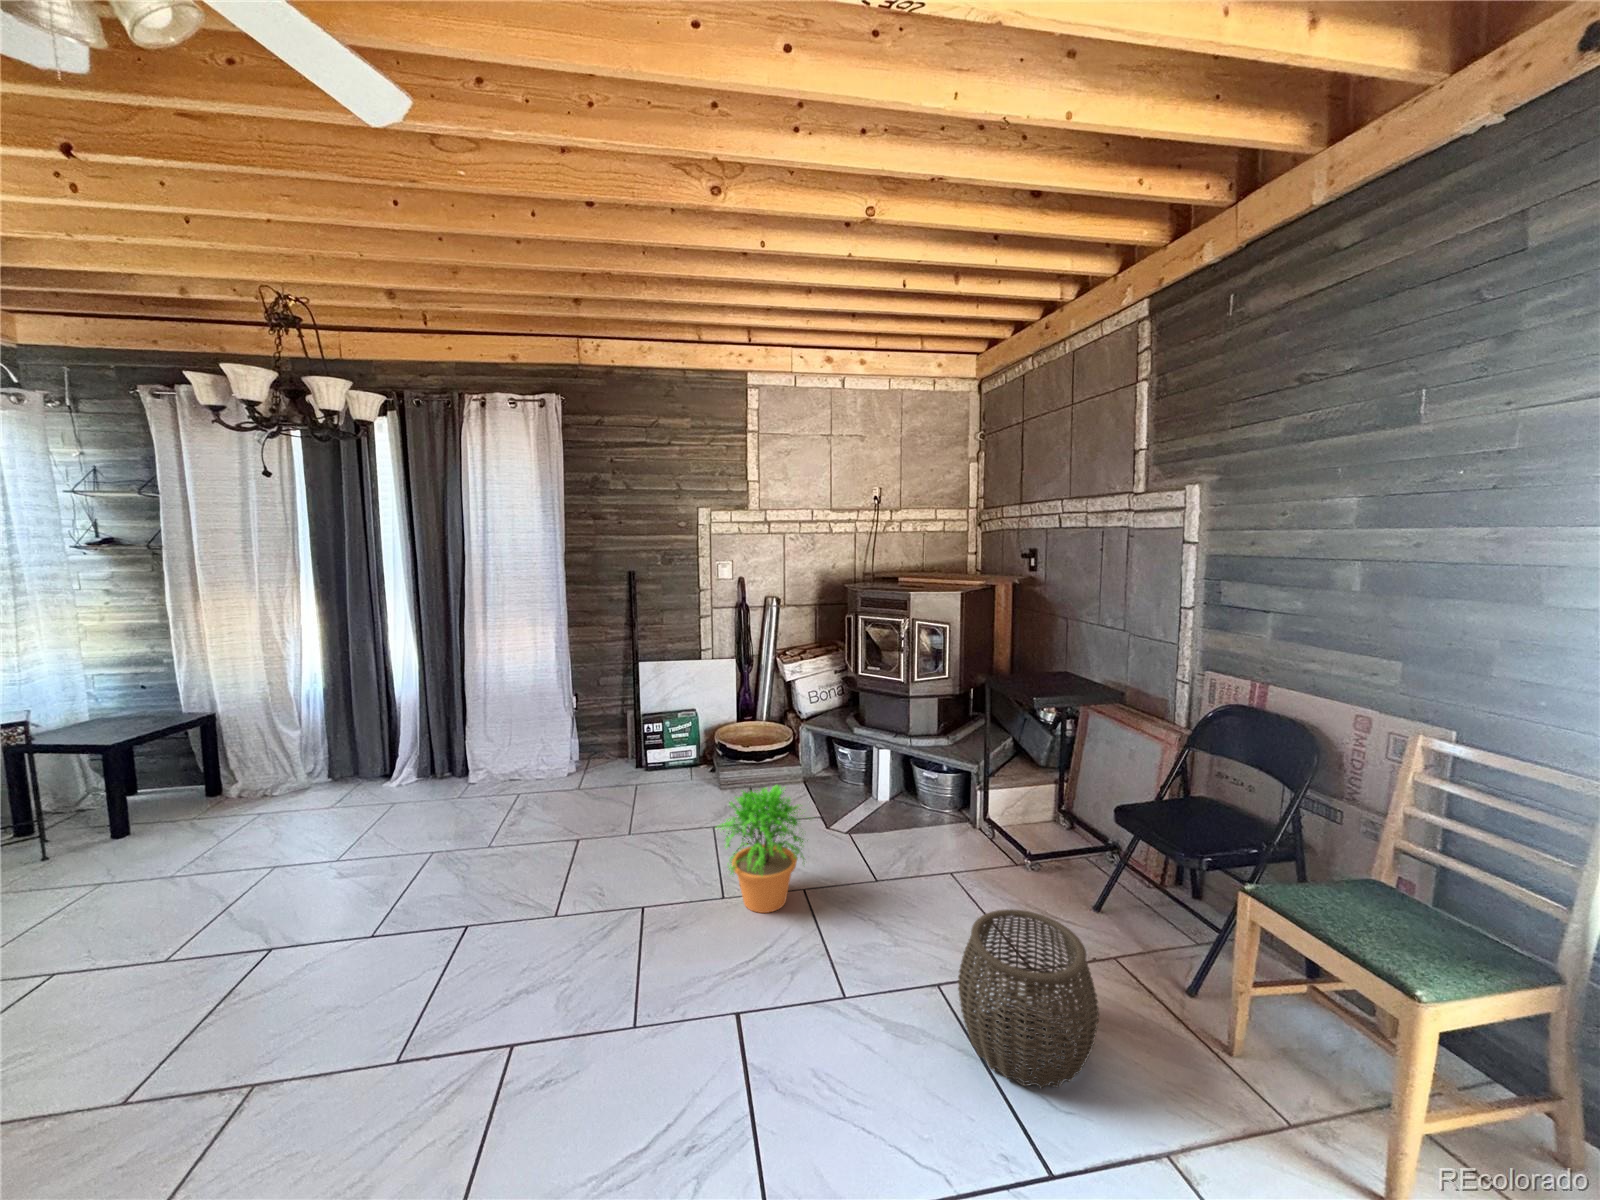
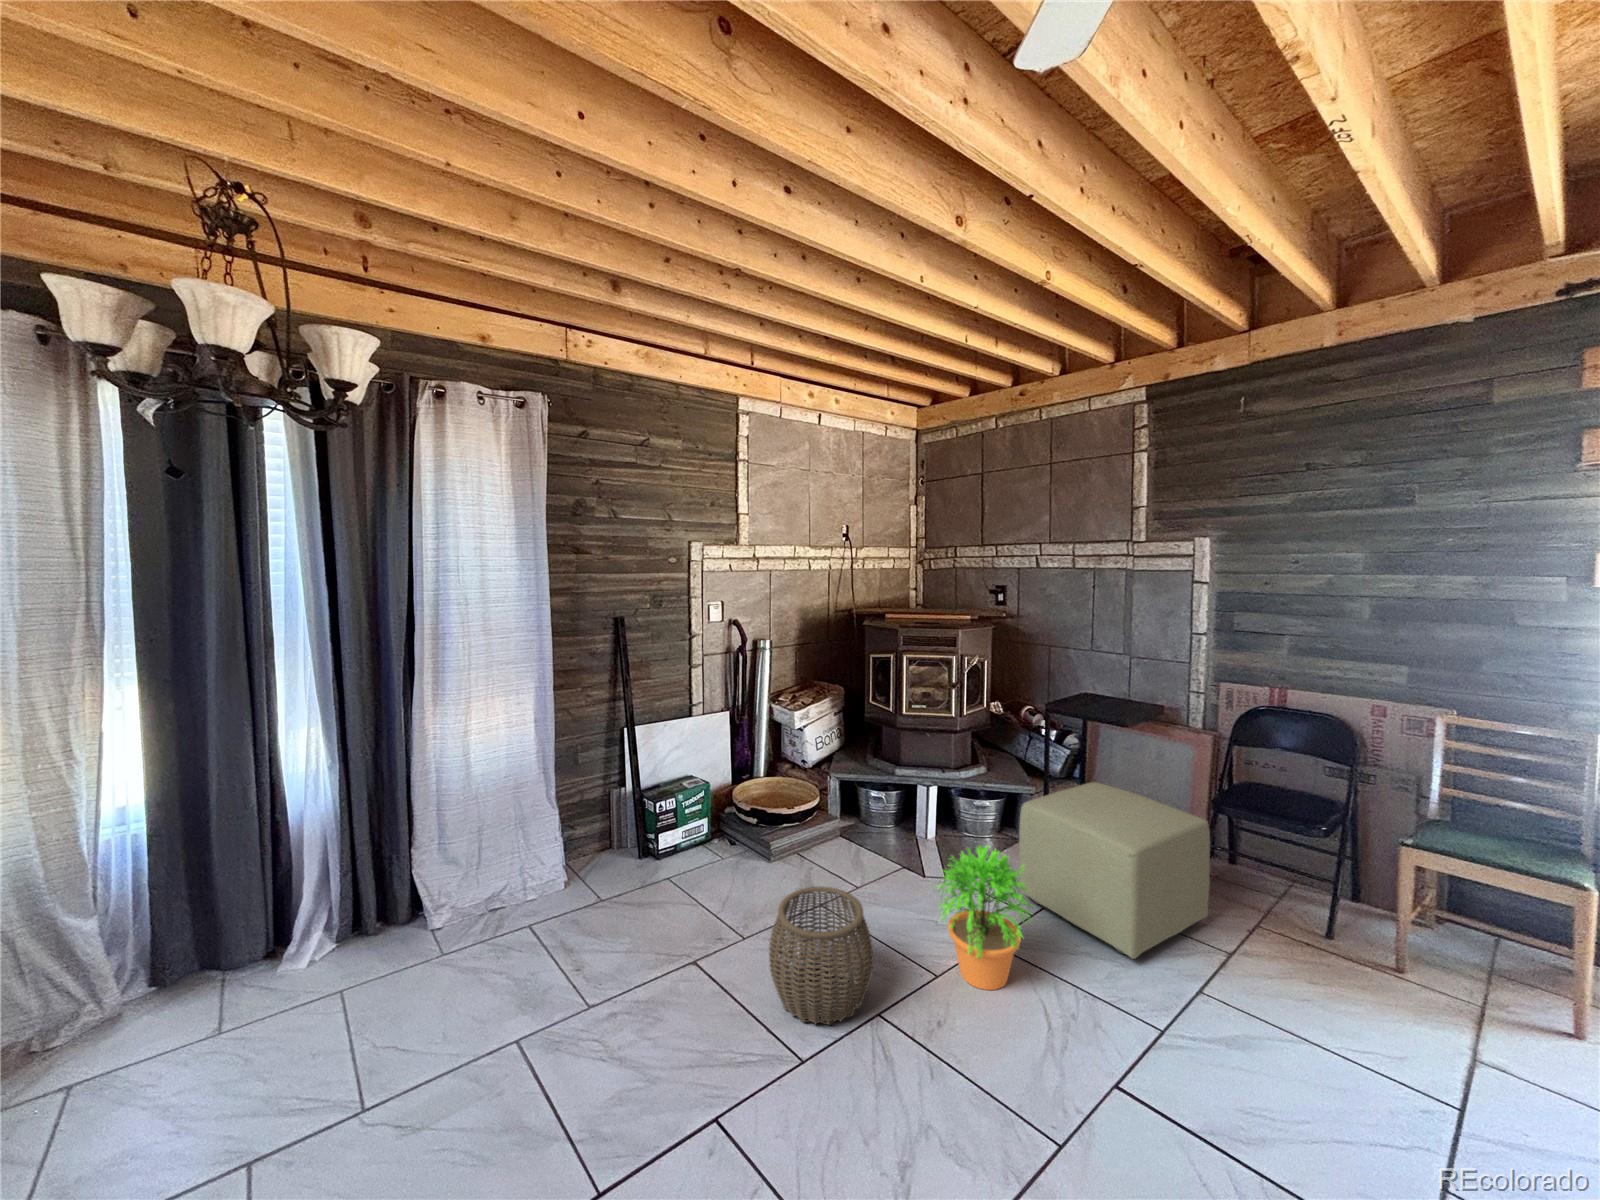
ottoman: none [879,764,1051,930] -> present [1019,782,1210,959]
woven basket: present [958,909,1099,1088] -> present [769,886,874,1024]

